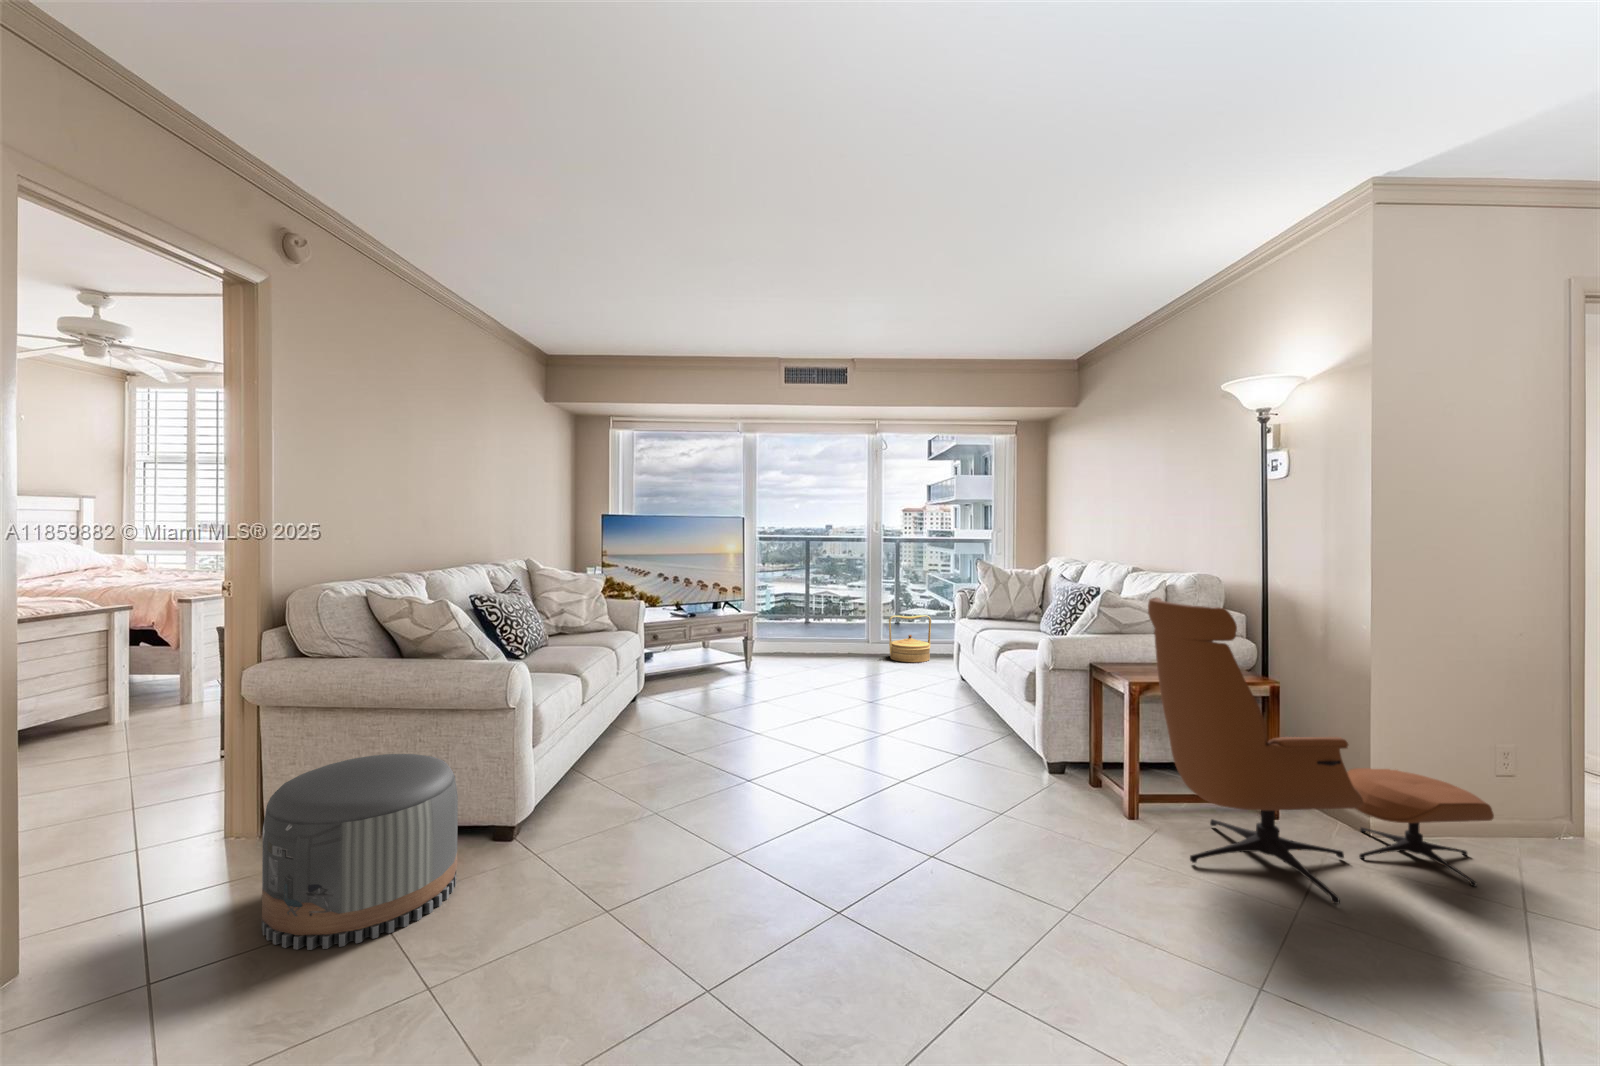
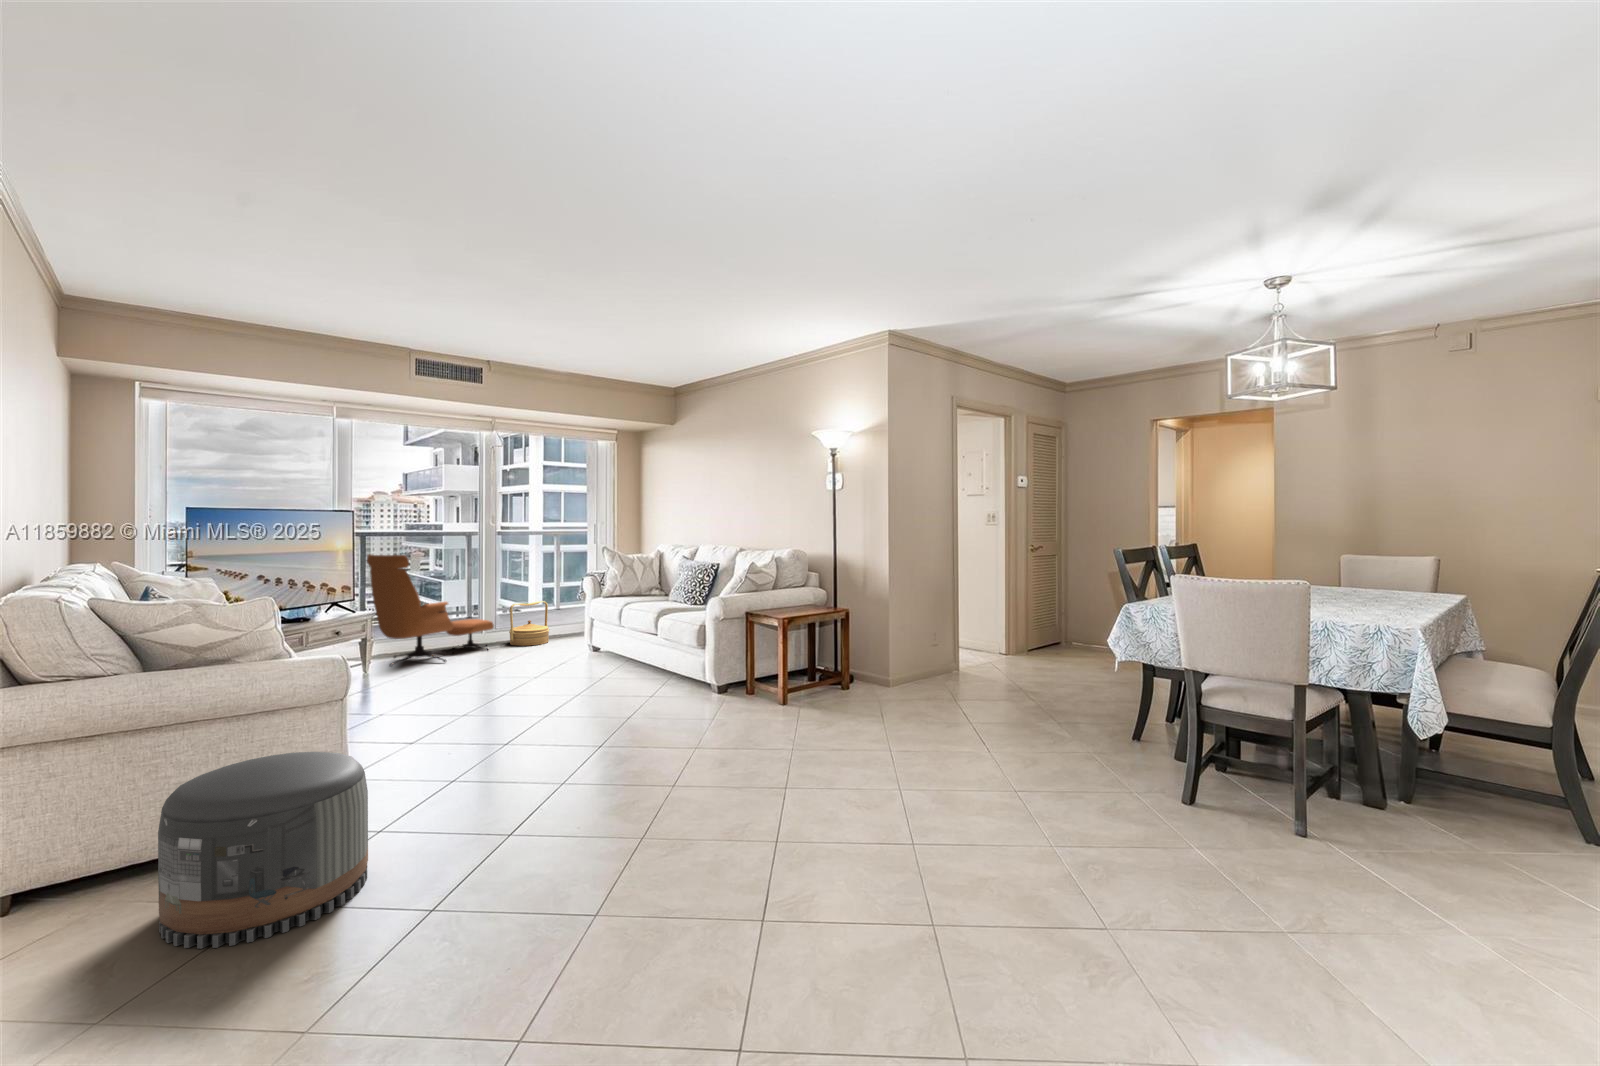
lounge chair: present [1148,597,1494,904] -> present [367,554,494,667]

